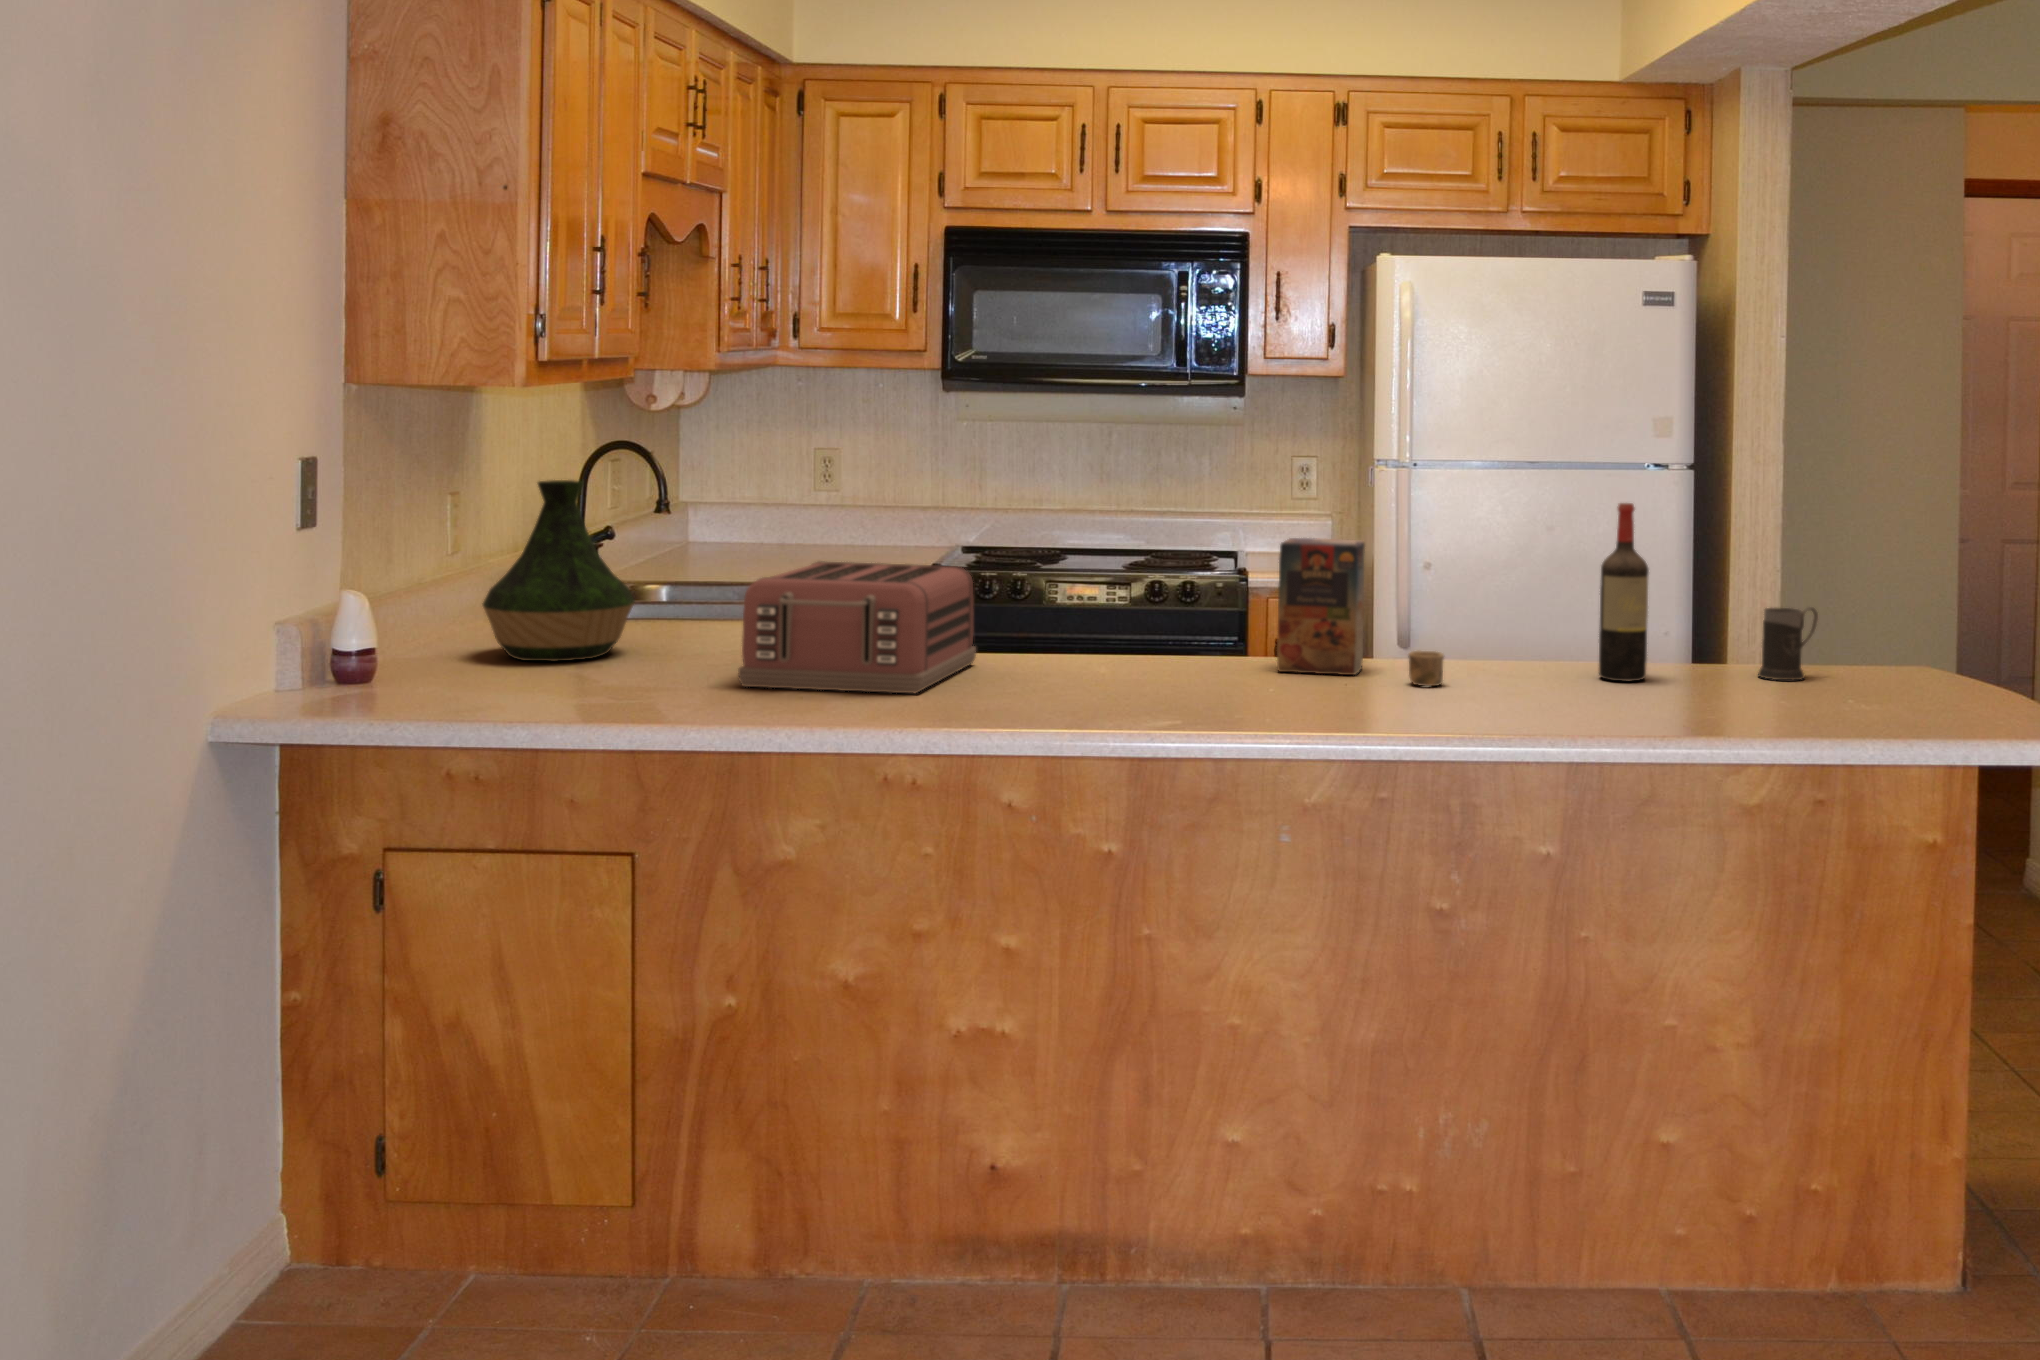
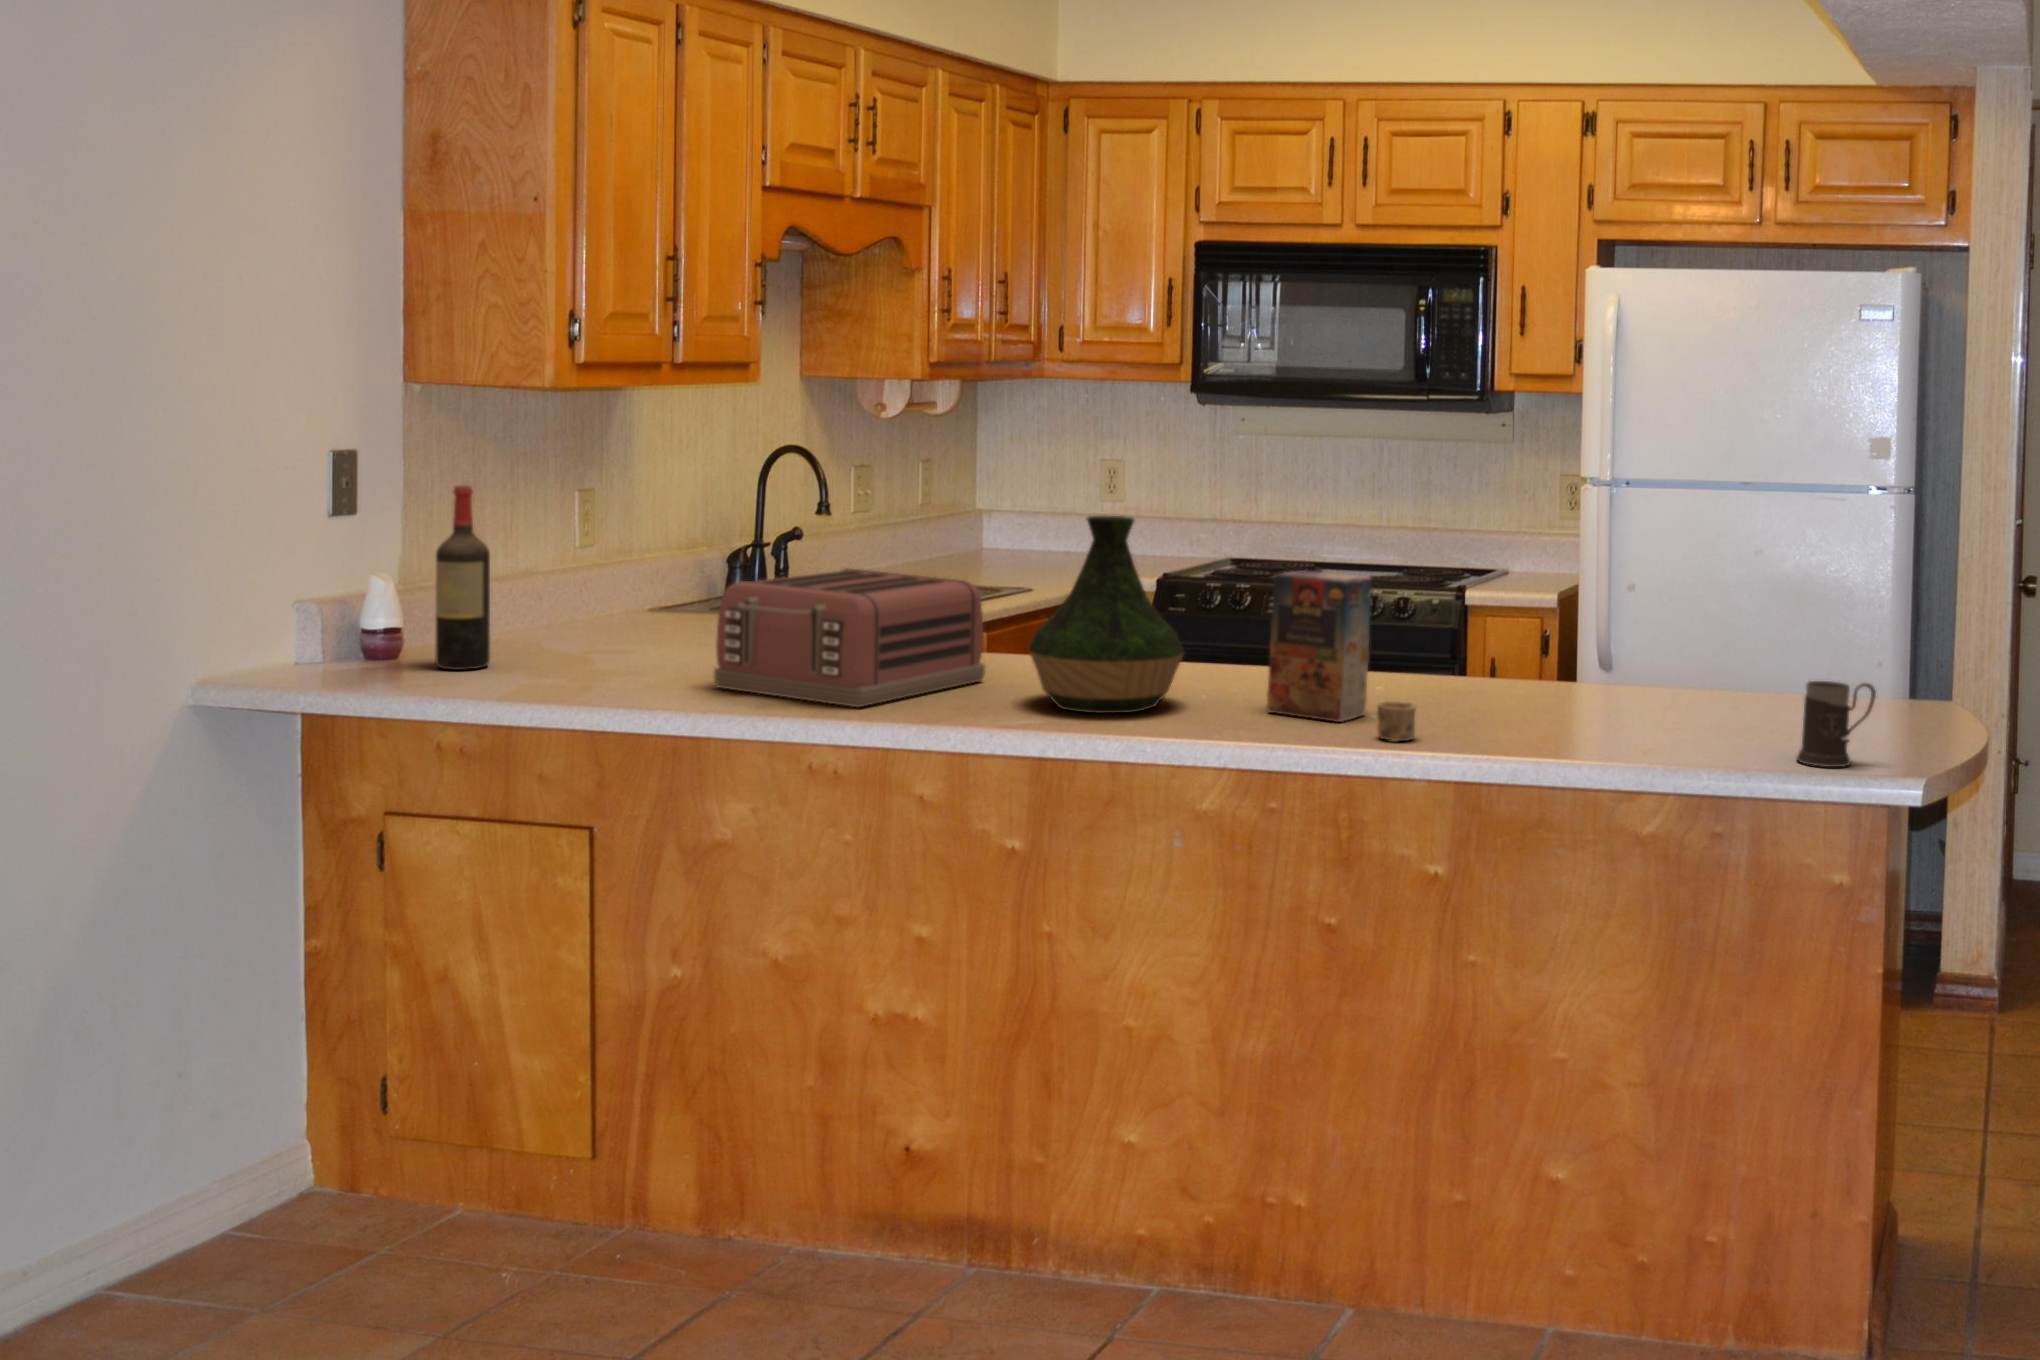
vase: present [483,480,635,661] -> present [1029,516,1184,713]
wine bottle: present [1599,503,1649,681] -> present [436,485,490,670]

